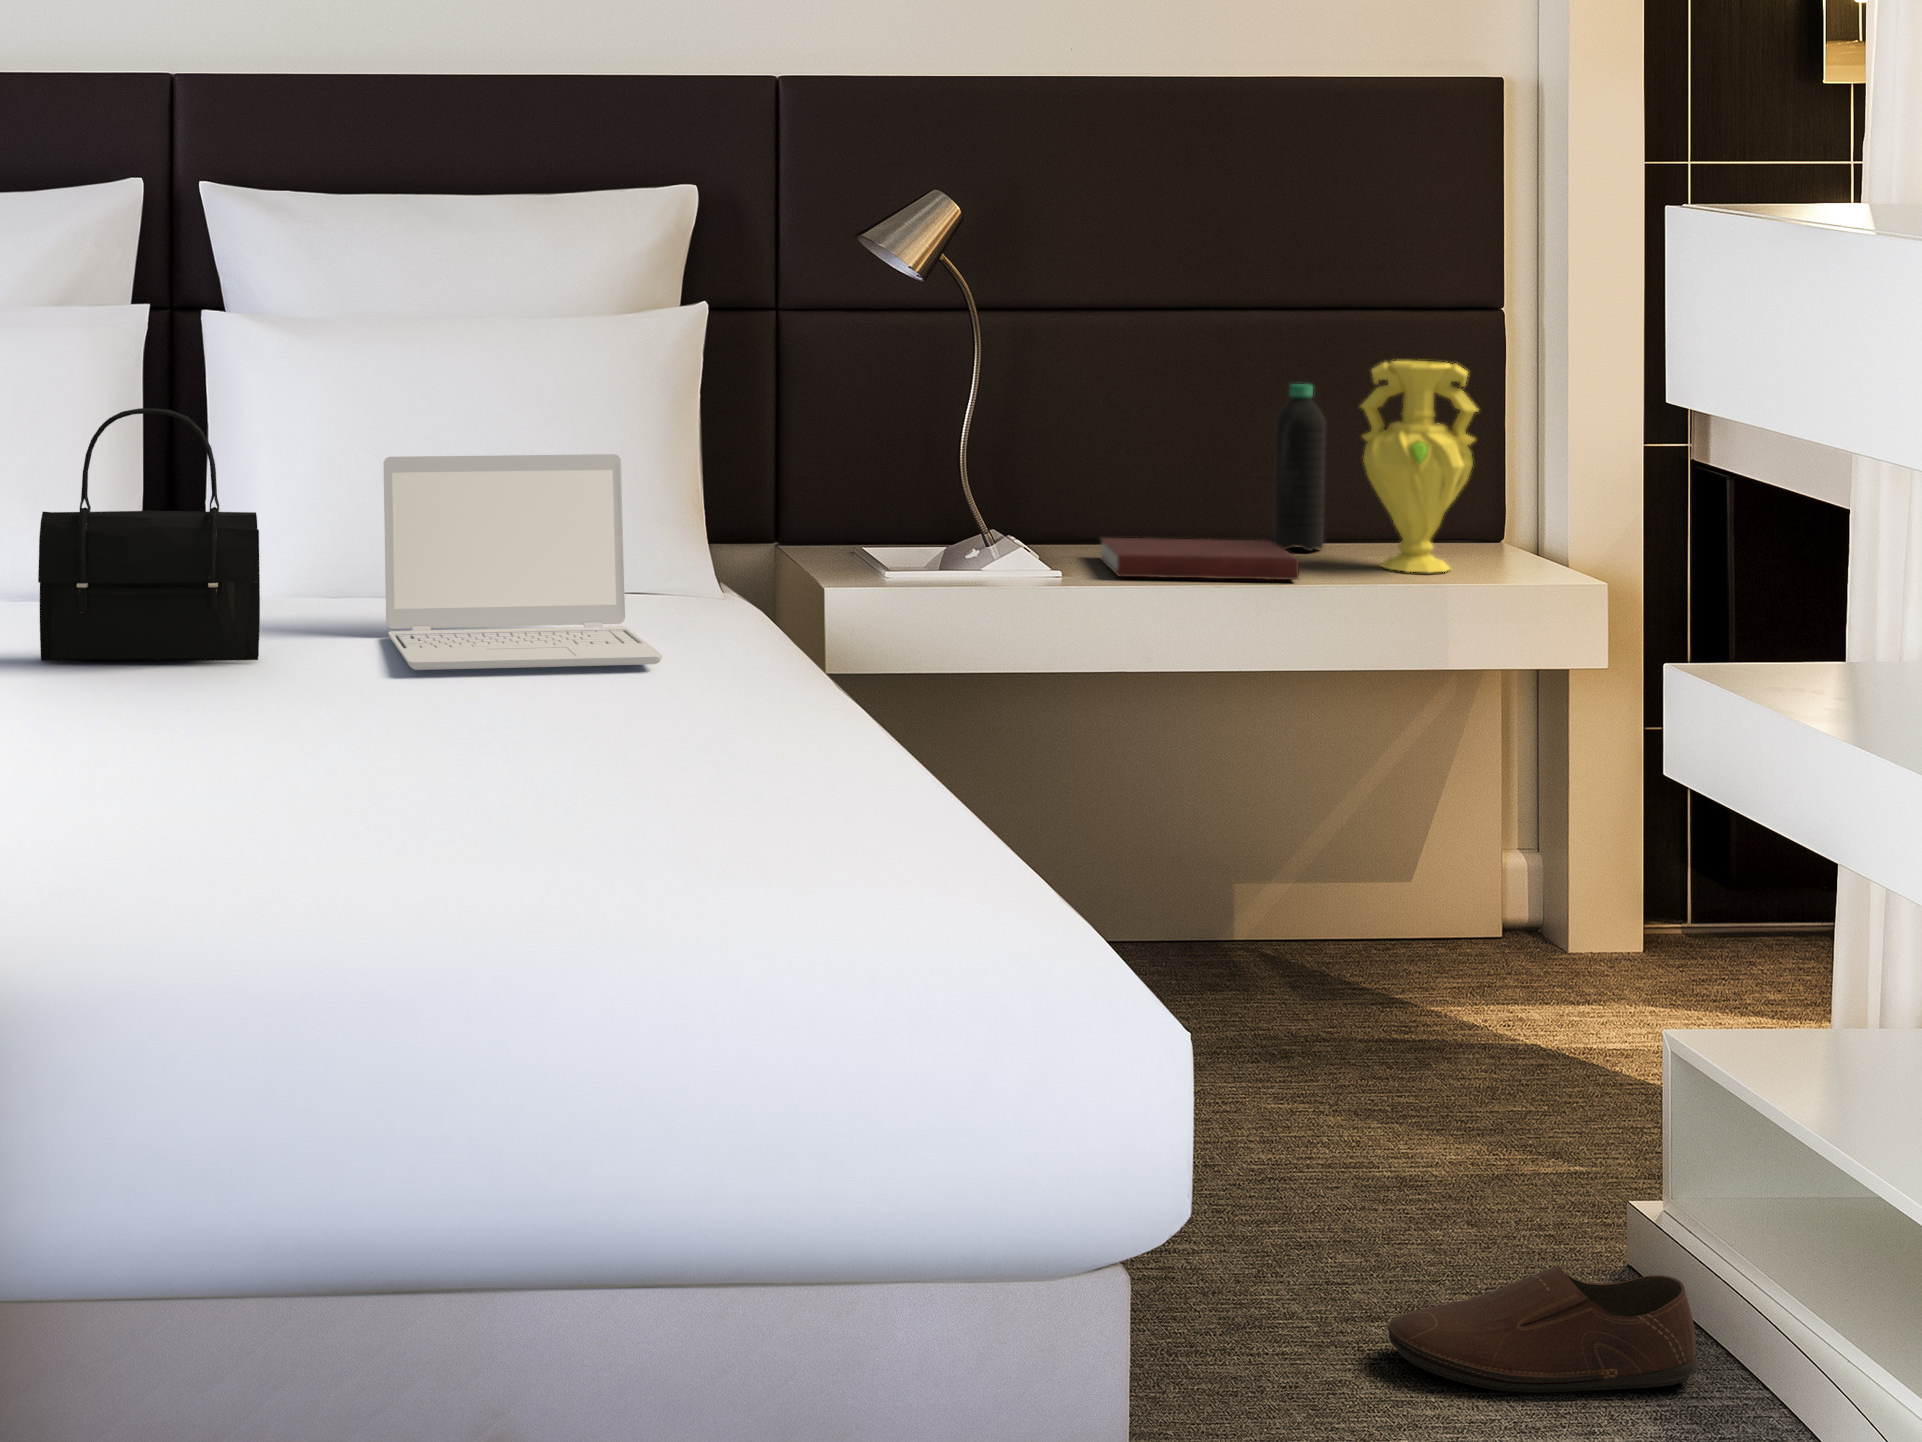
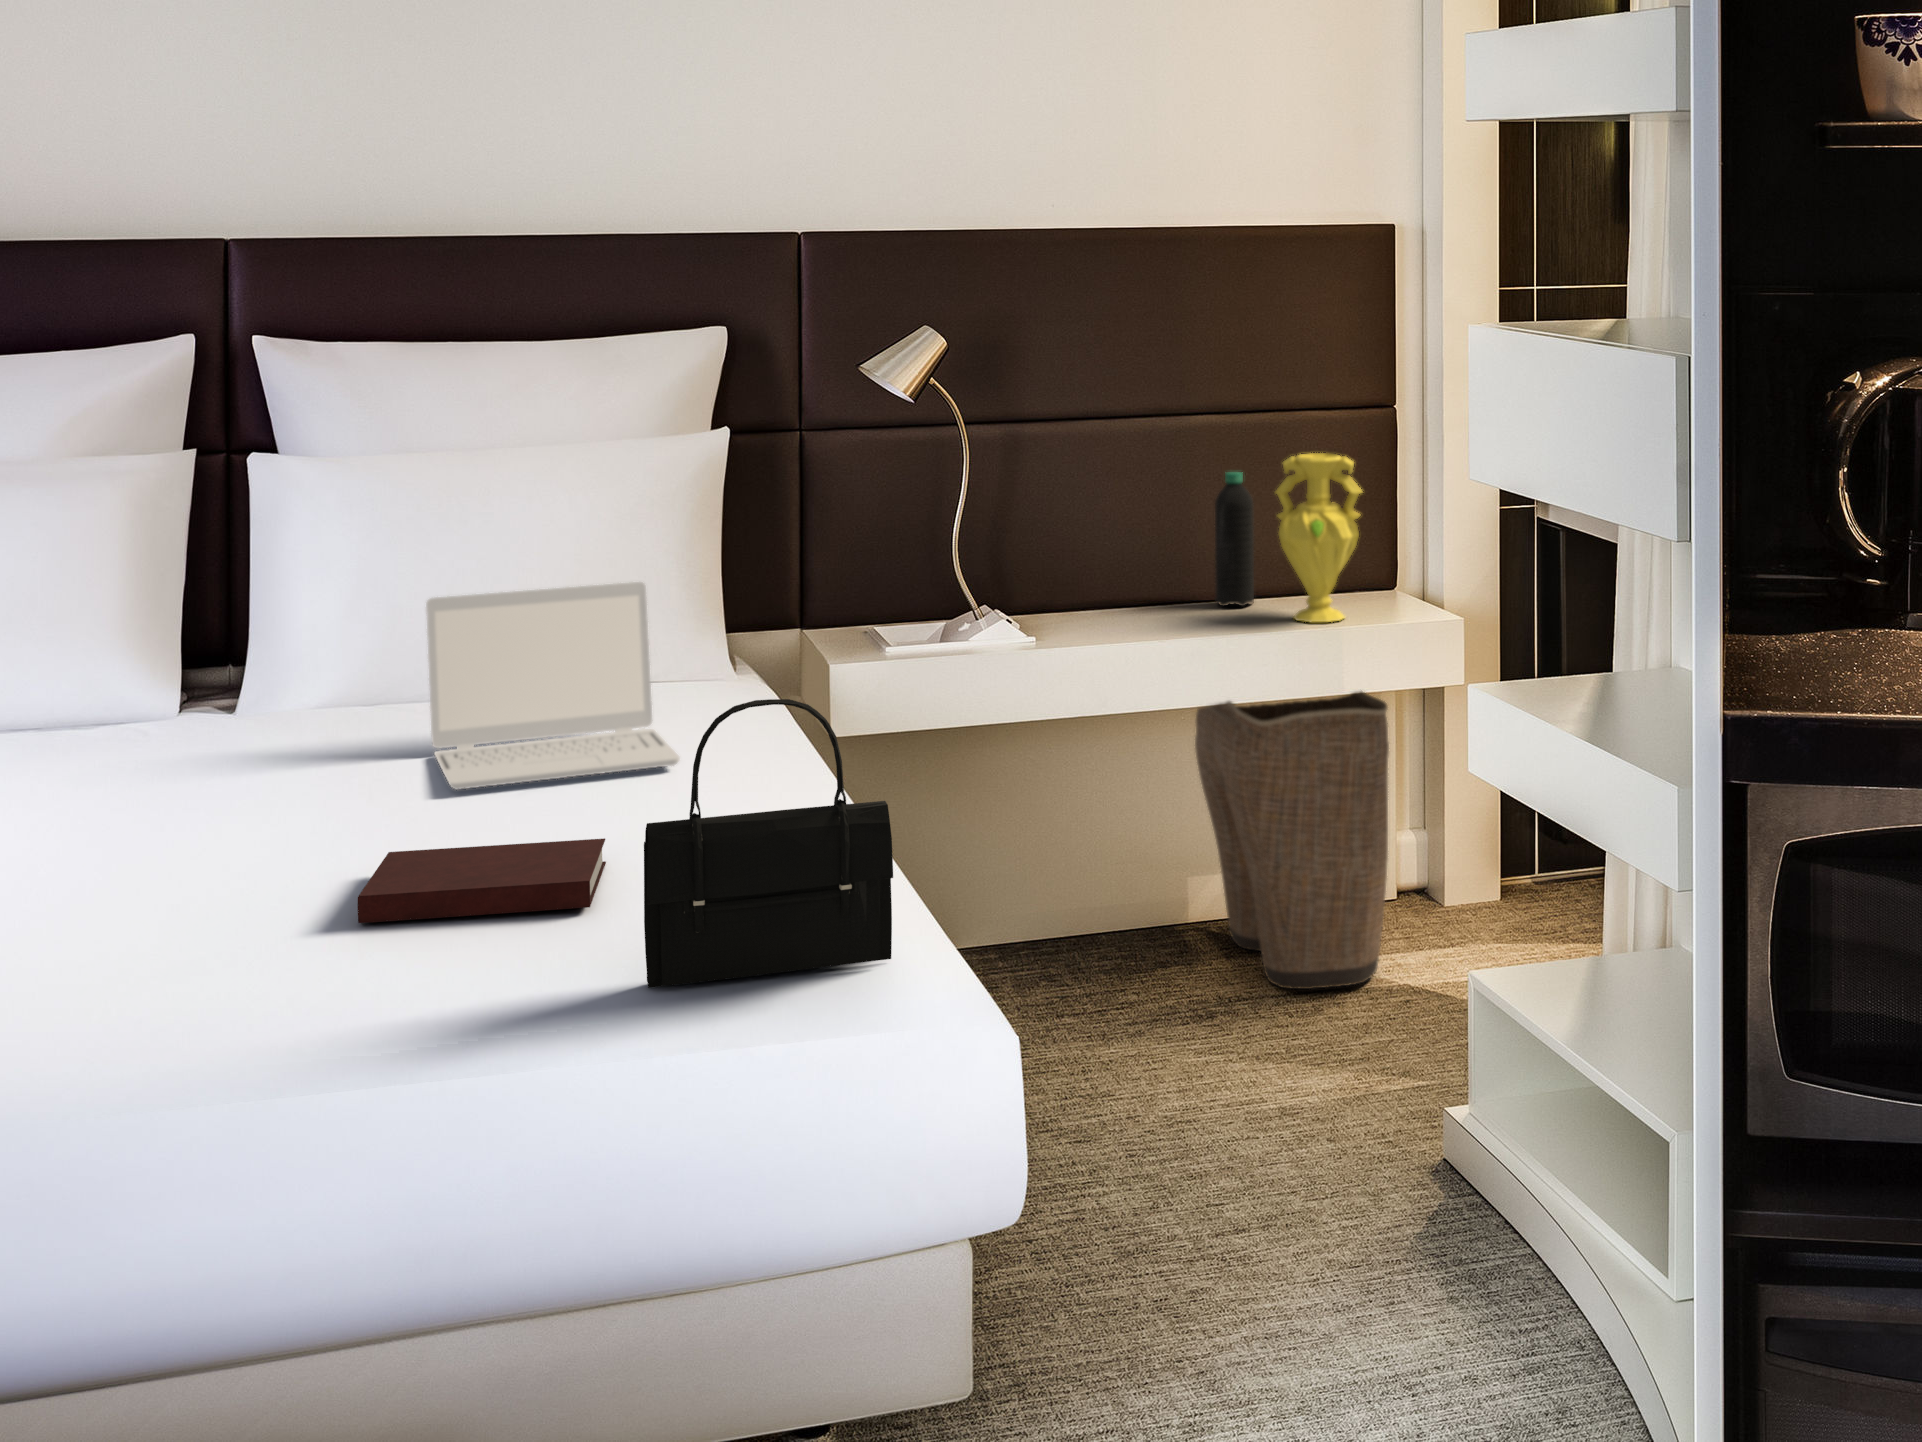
handbag: present [38,408,260,661] -> present [644,699,893,988]
notebook: present [1099,538,1299,580] -> present [358,838,606,923]
laundry basket: none [1247,624,1518,1034] -> present [1195,691,1389,989]
shoe: present [1388,1266,1699,1393] -> none [1248,1165,1464,1269]

